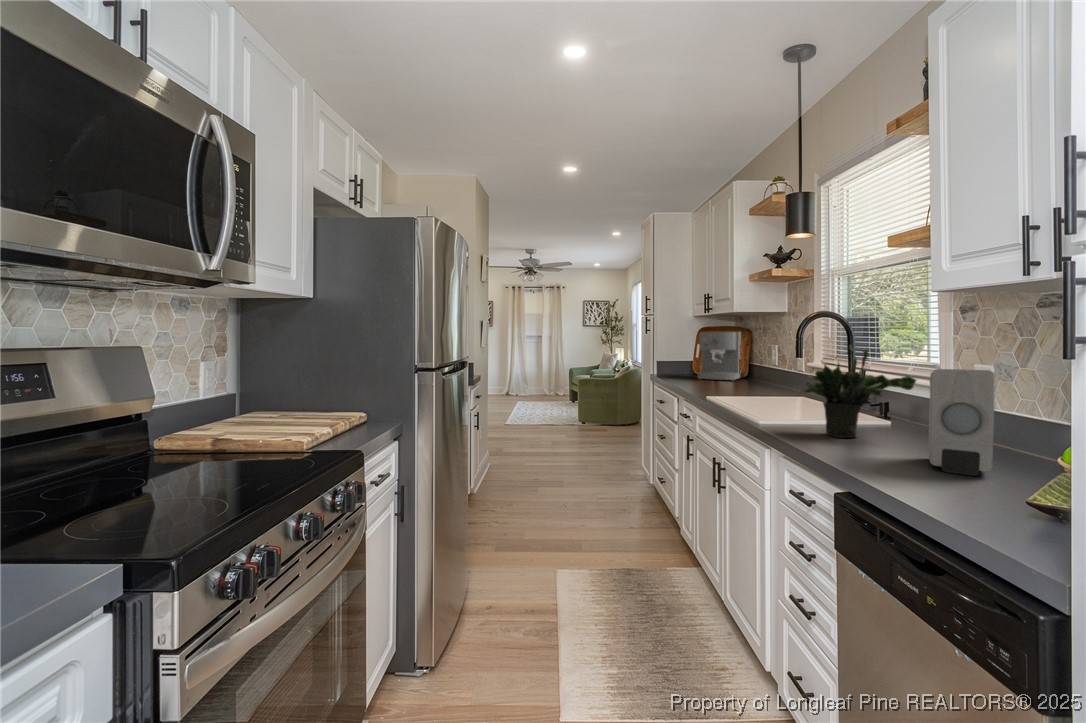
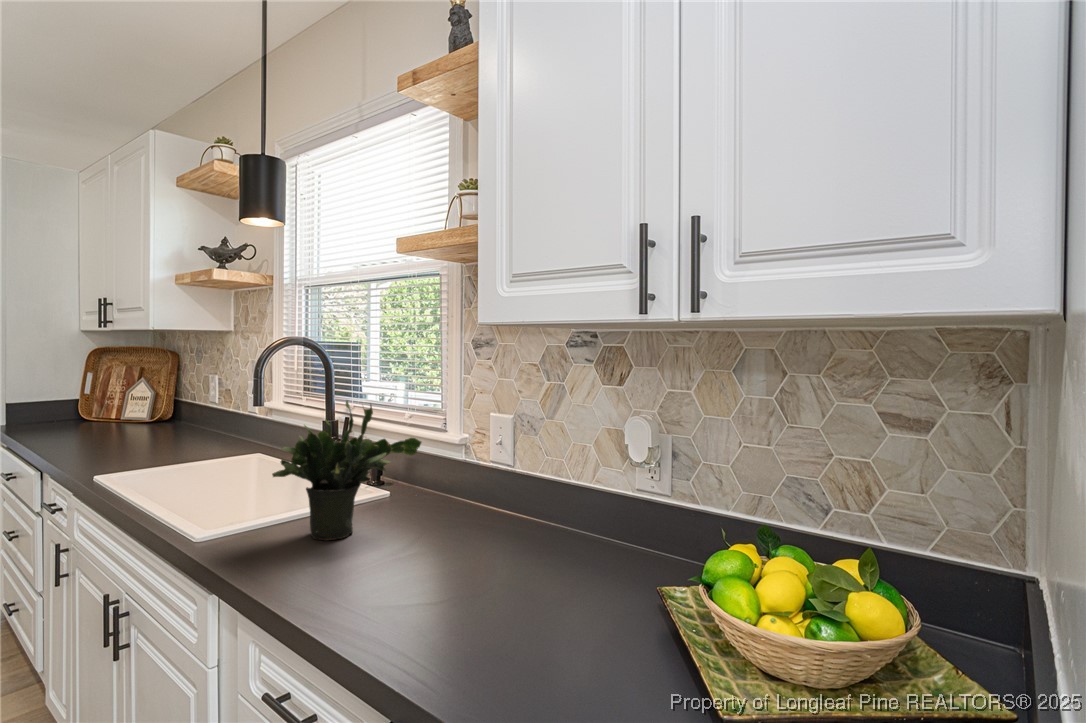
coffee maker: present [698,332,741,381] -> none [84,352,163,430]
soap dispenser: present [928,369,995,476] -> none [450,437,530,587]

